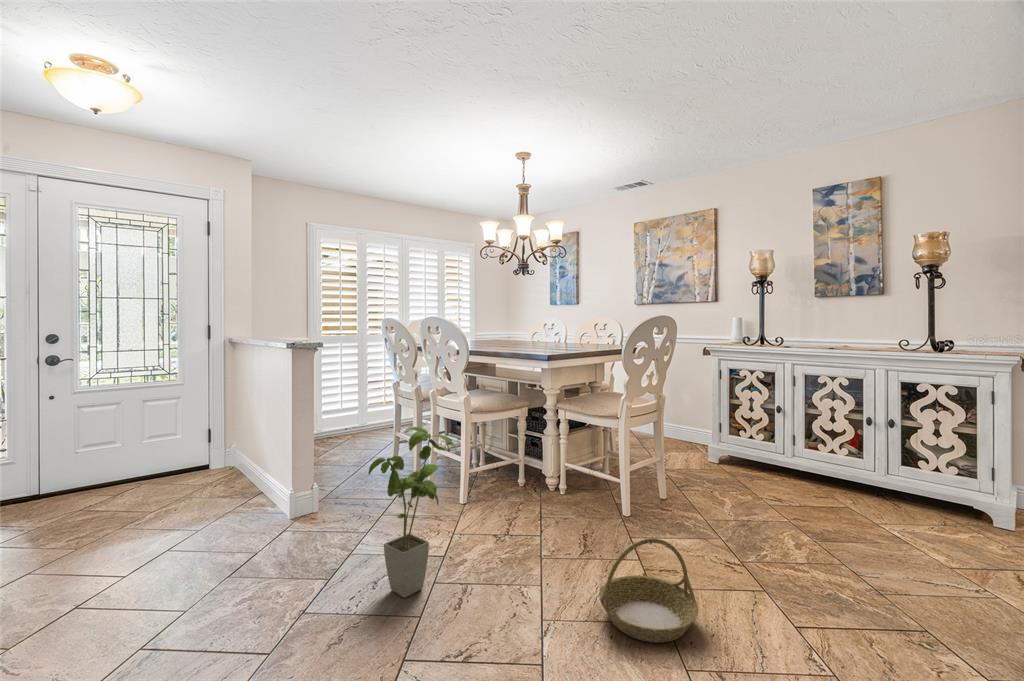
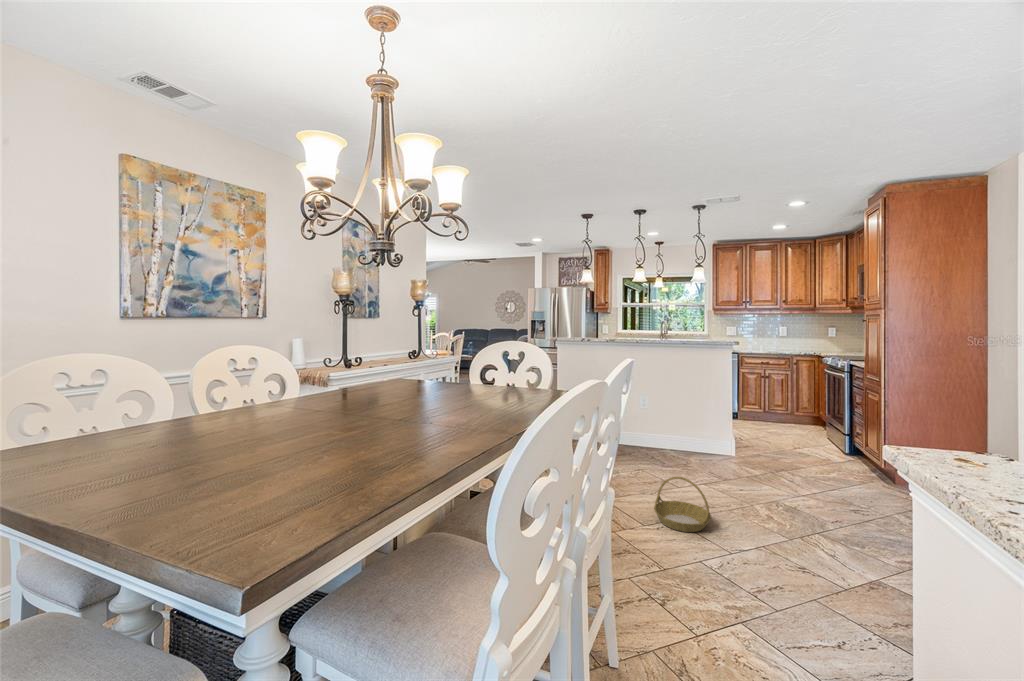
house plant: present [369,427,457,598] -> none [761,464,859,629]

